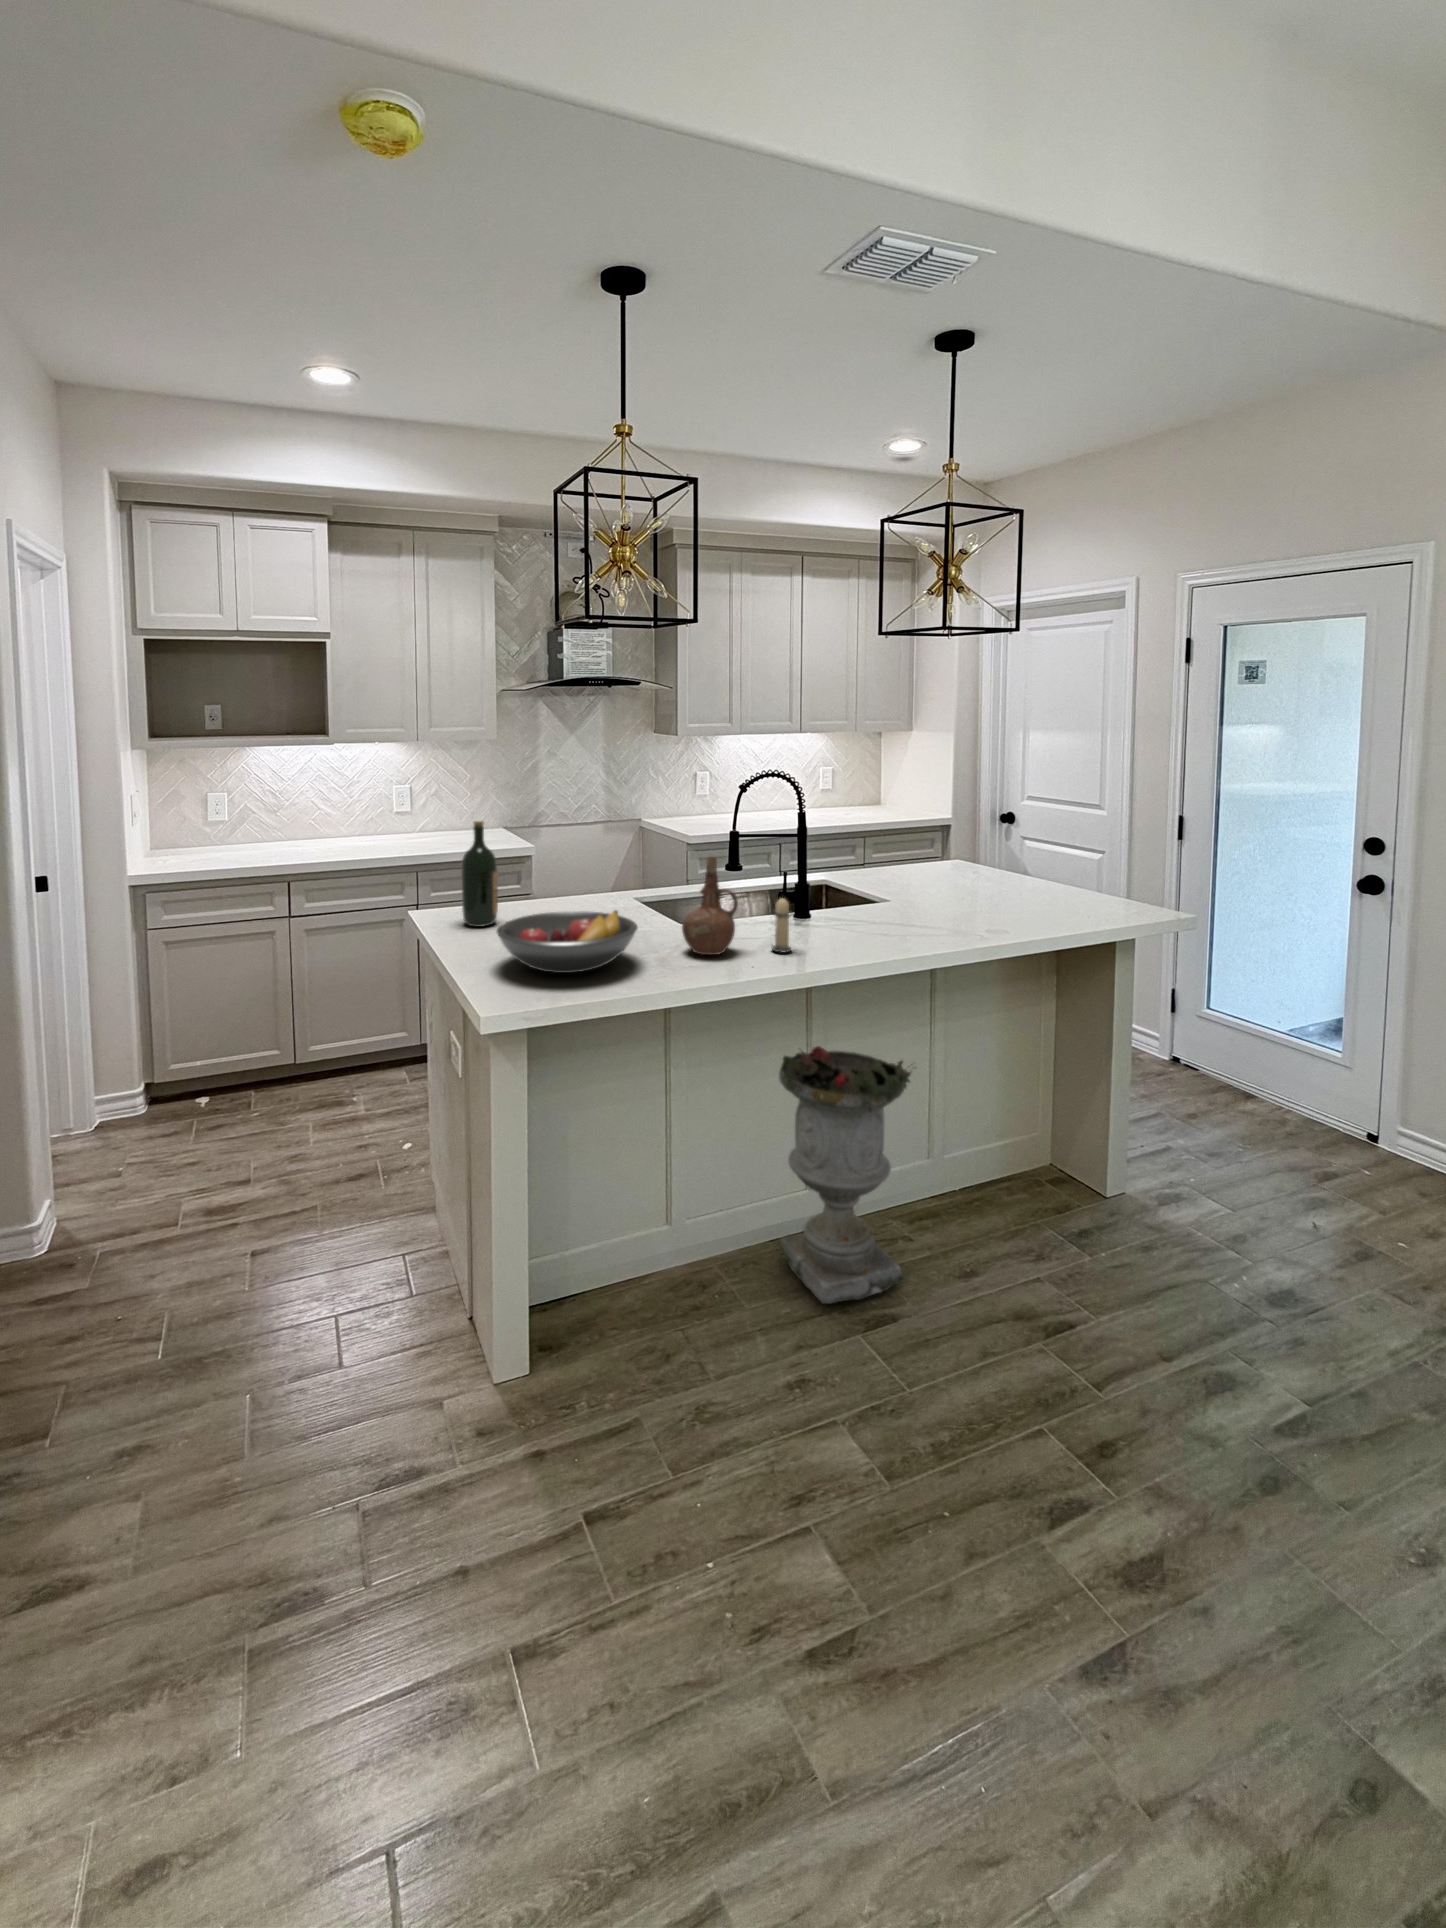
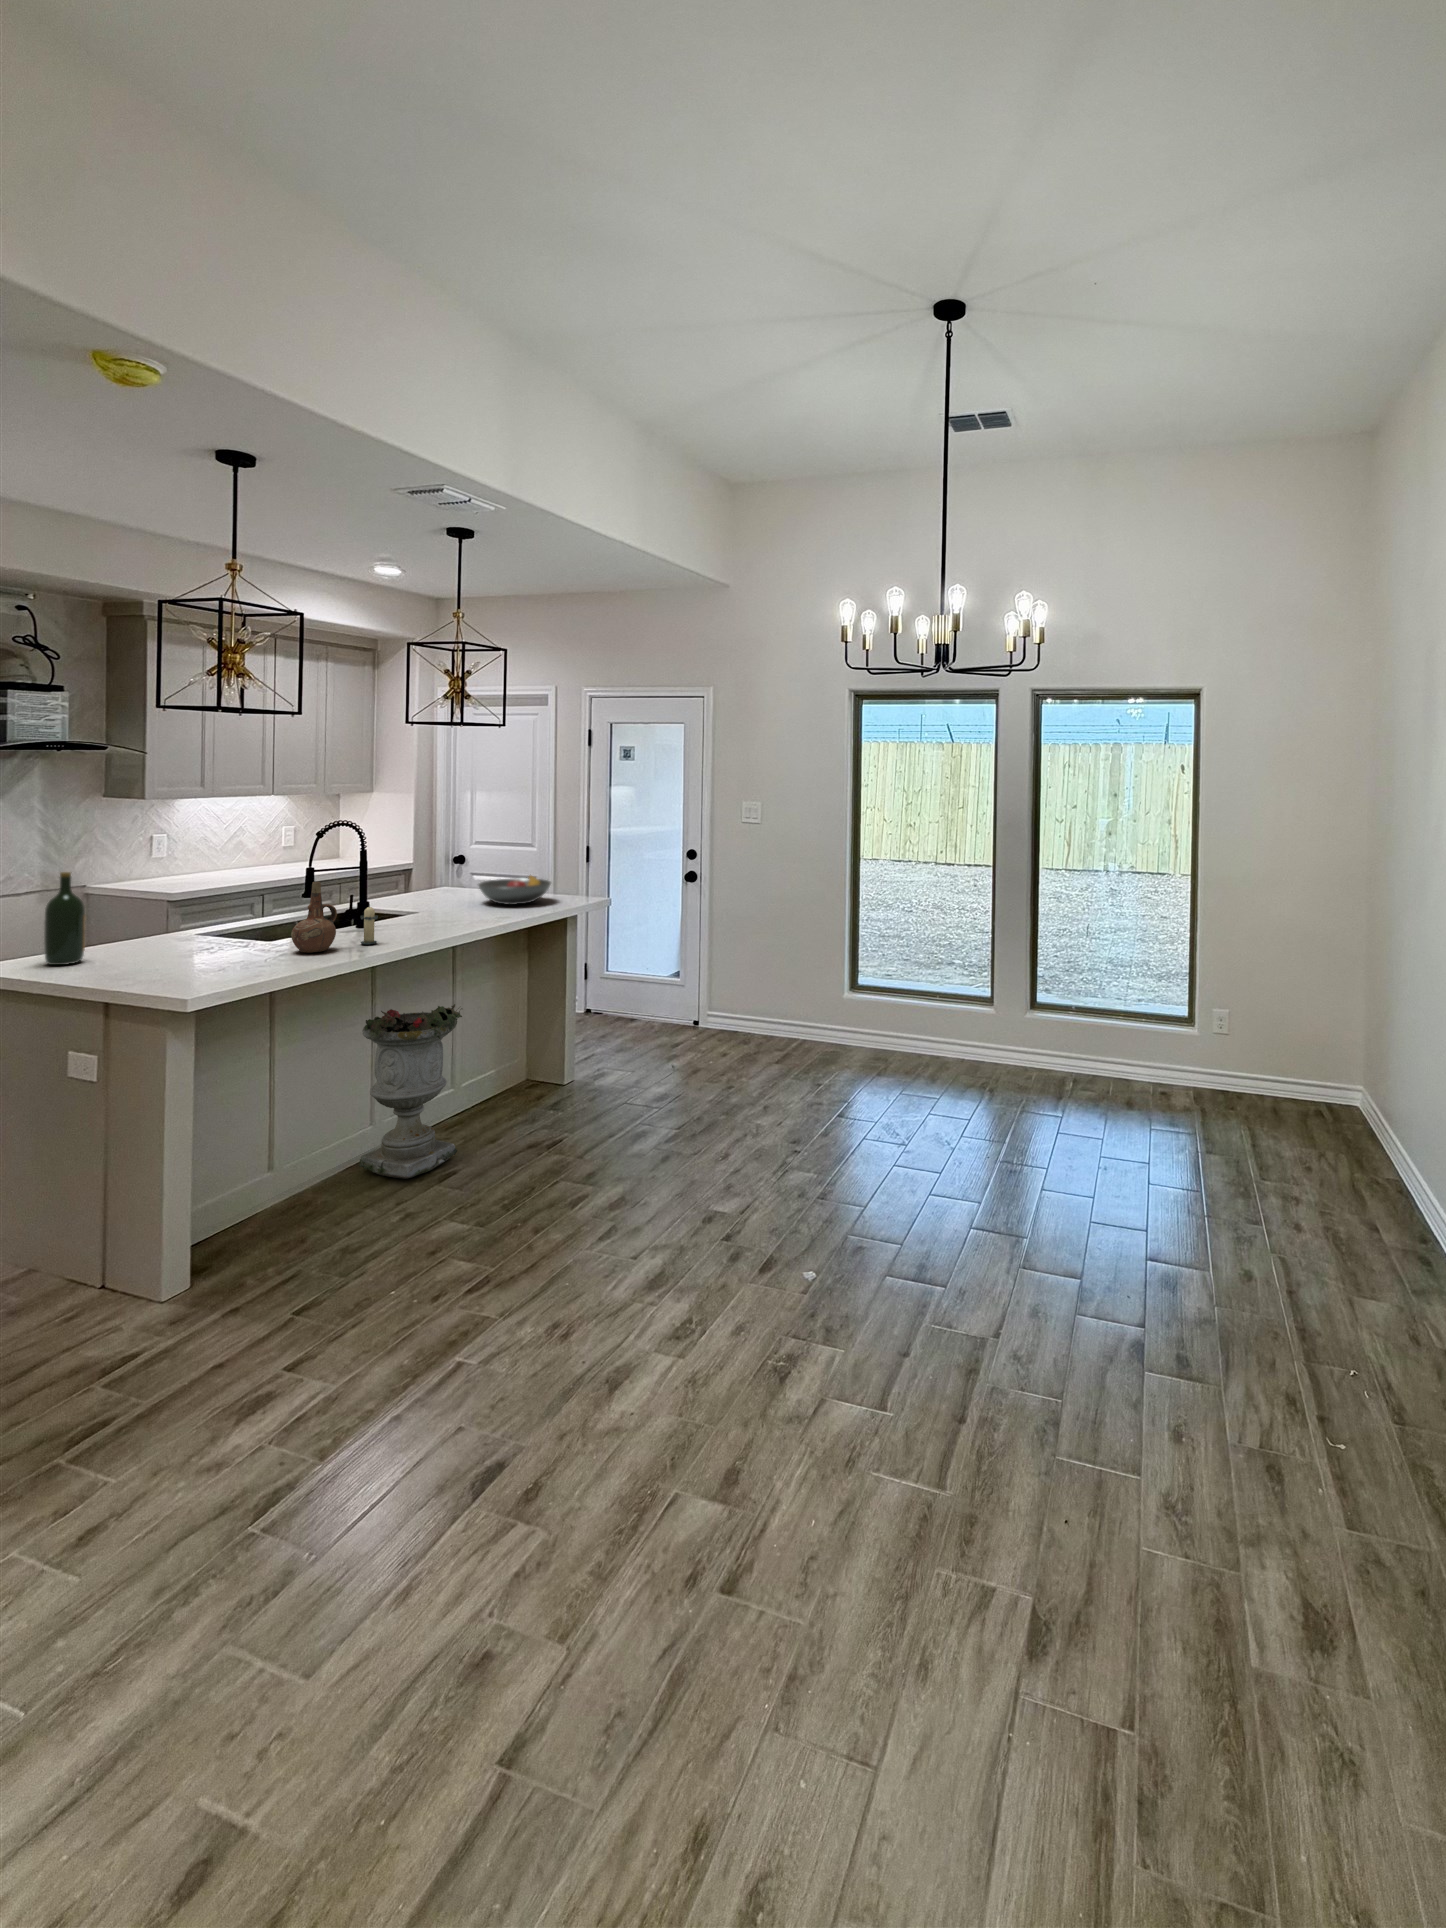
fruit bowl: present [497,910,638,973] -> present [479,875,551,905]

